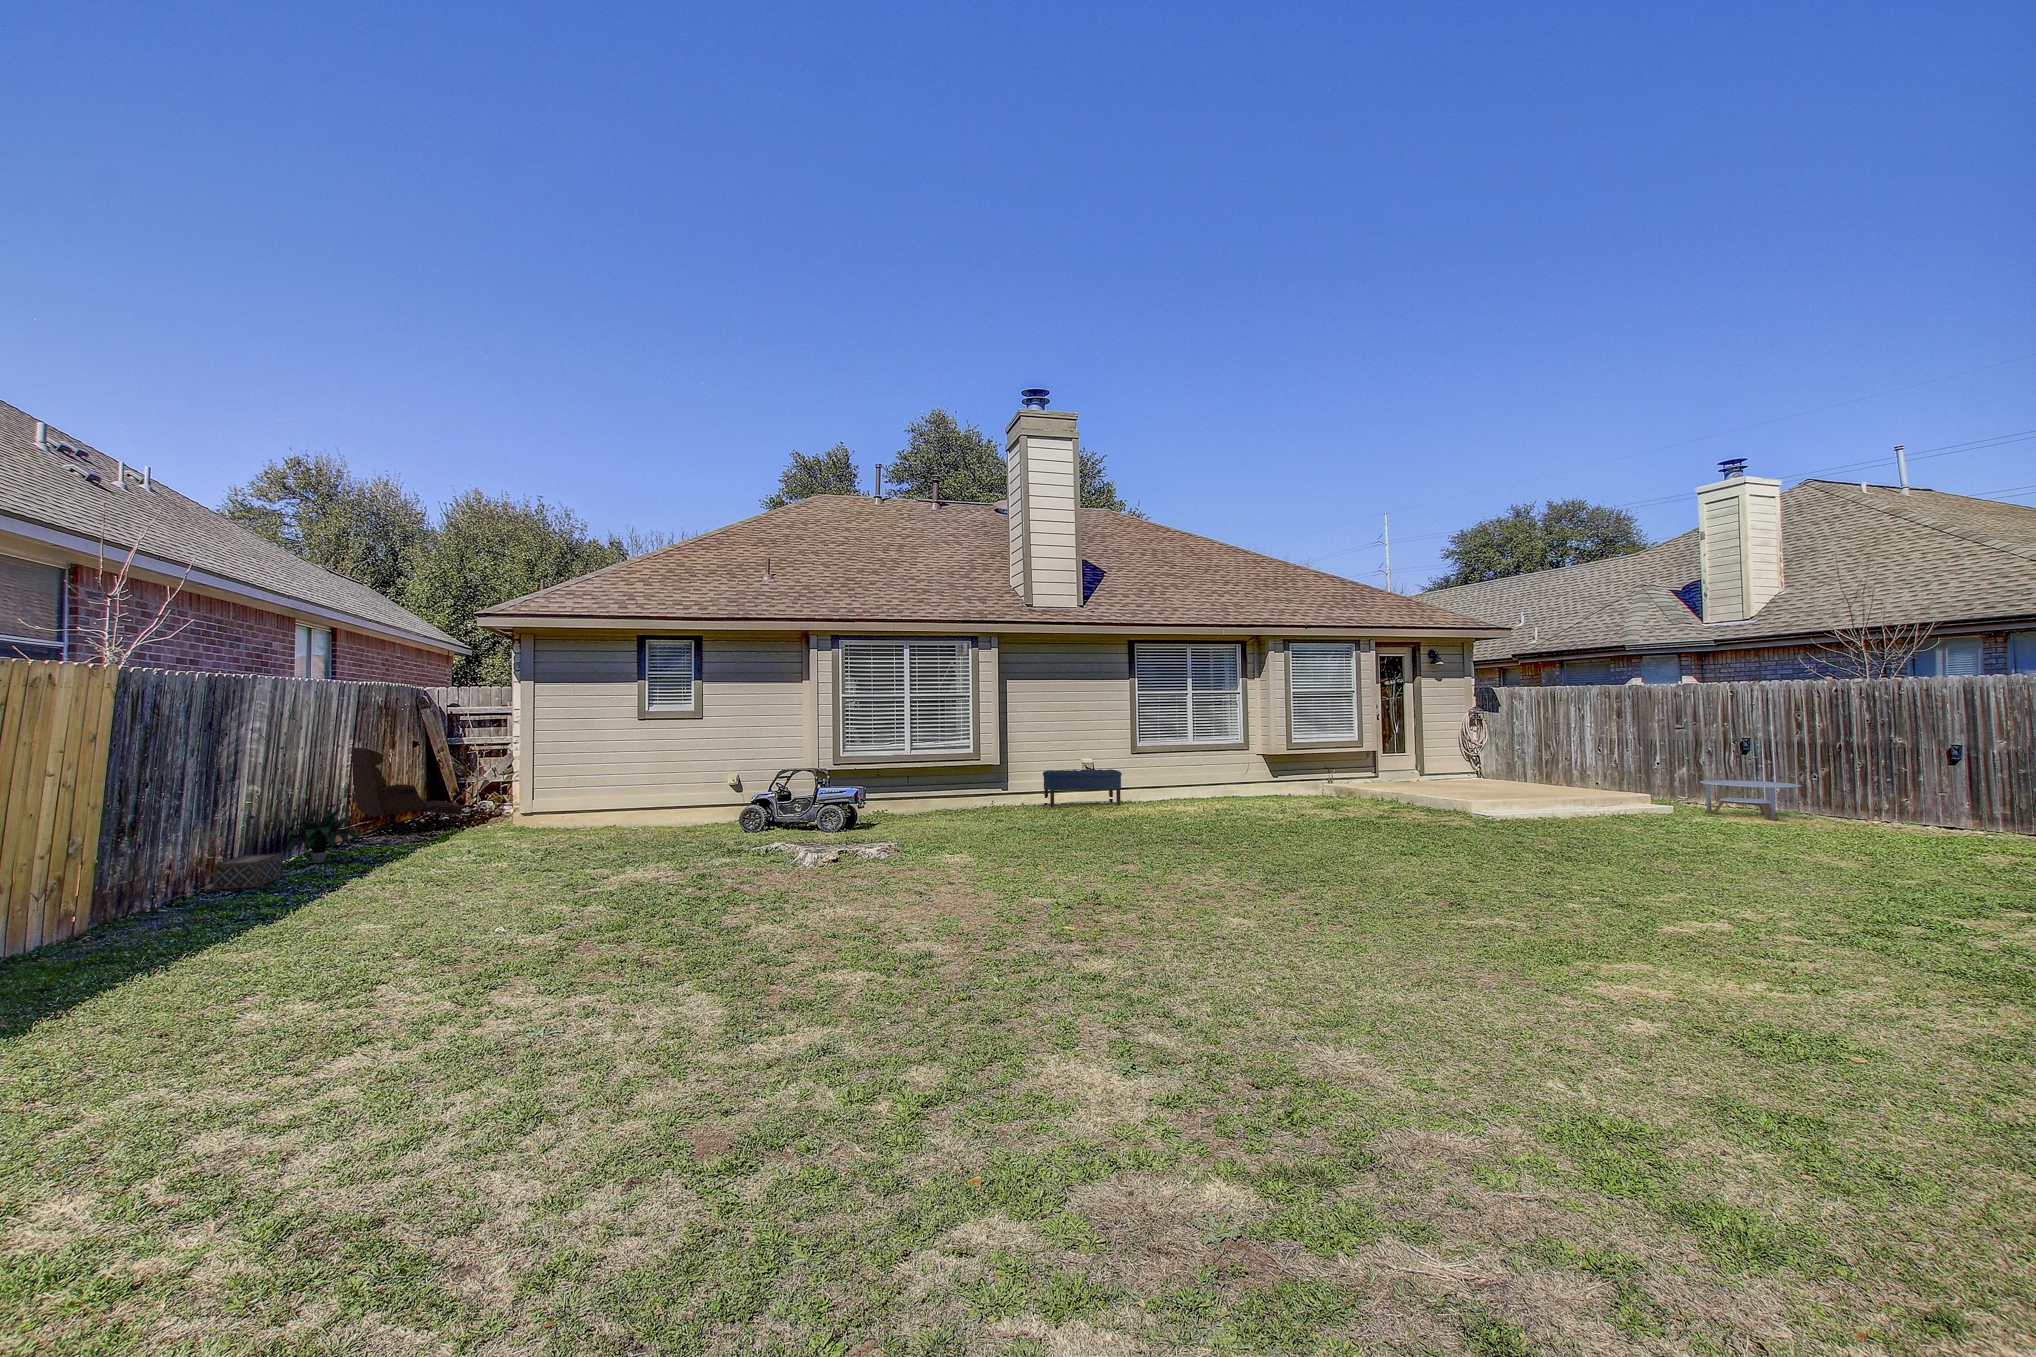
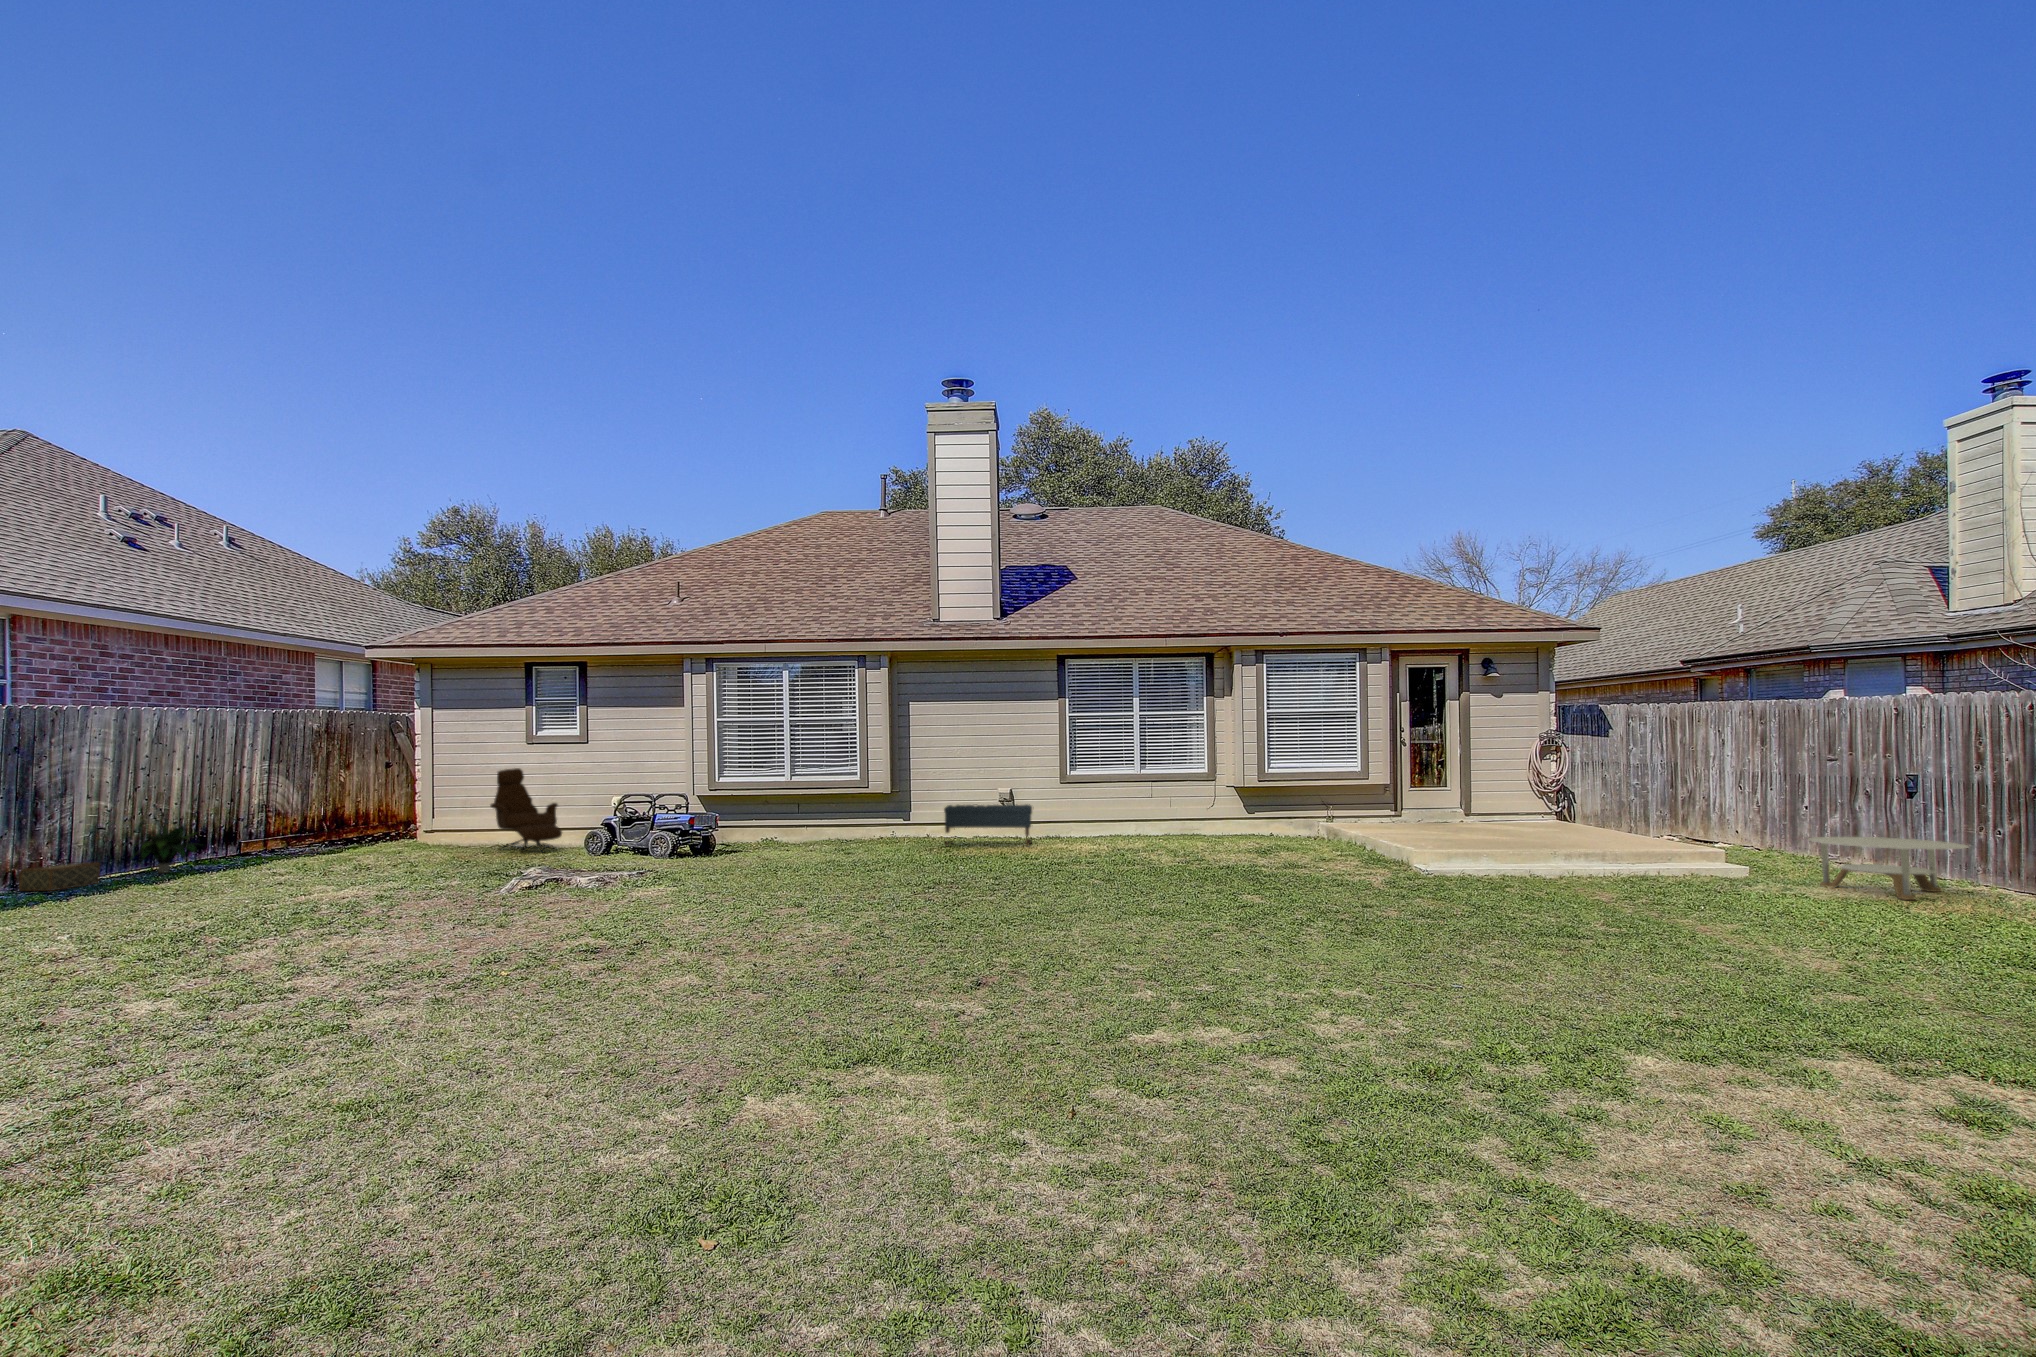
lounge chair: present [352,748,462,836] -> present [490,768,562,852]

